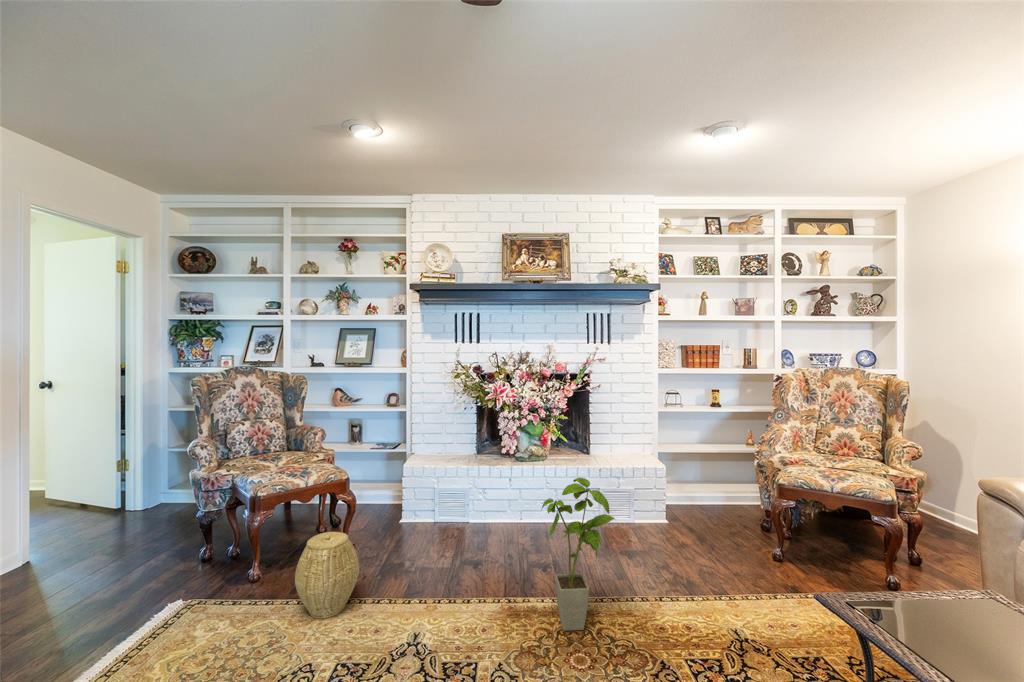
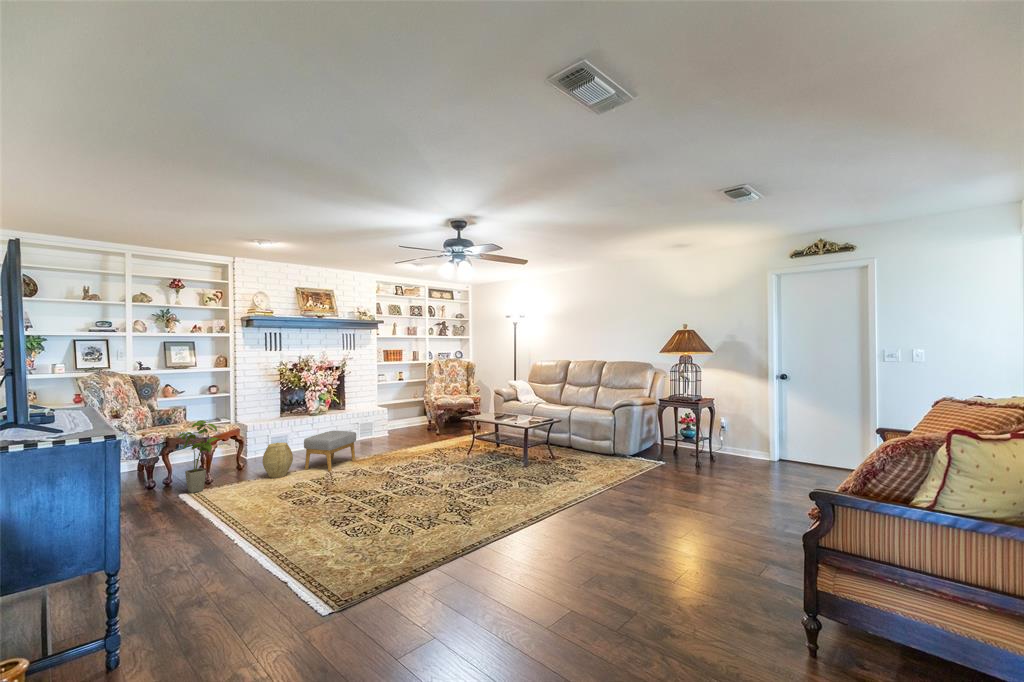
house plant: present [542,478,615,631] -> present [177,420,220,493]
footstool: none [386,519,505,647] -> present [304,431,356,471]

